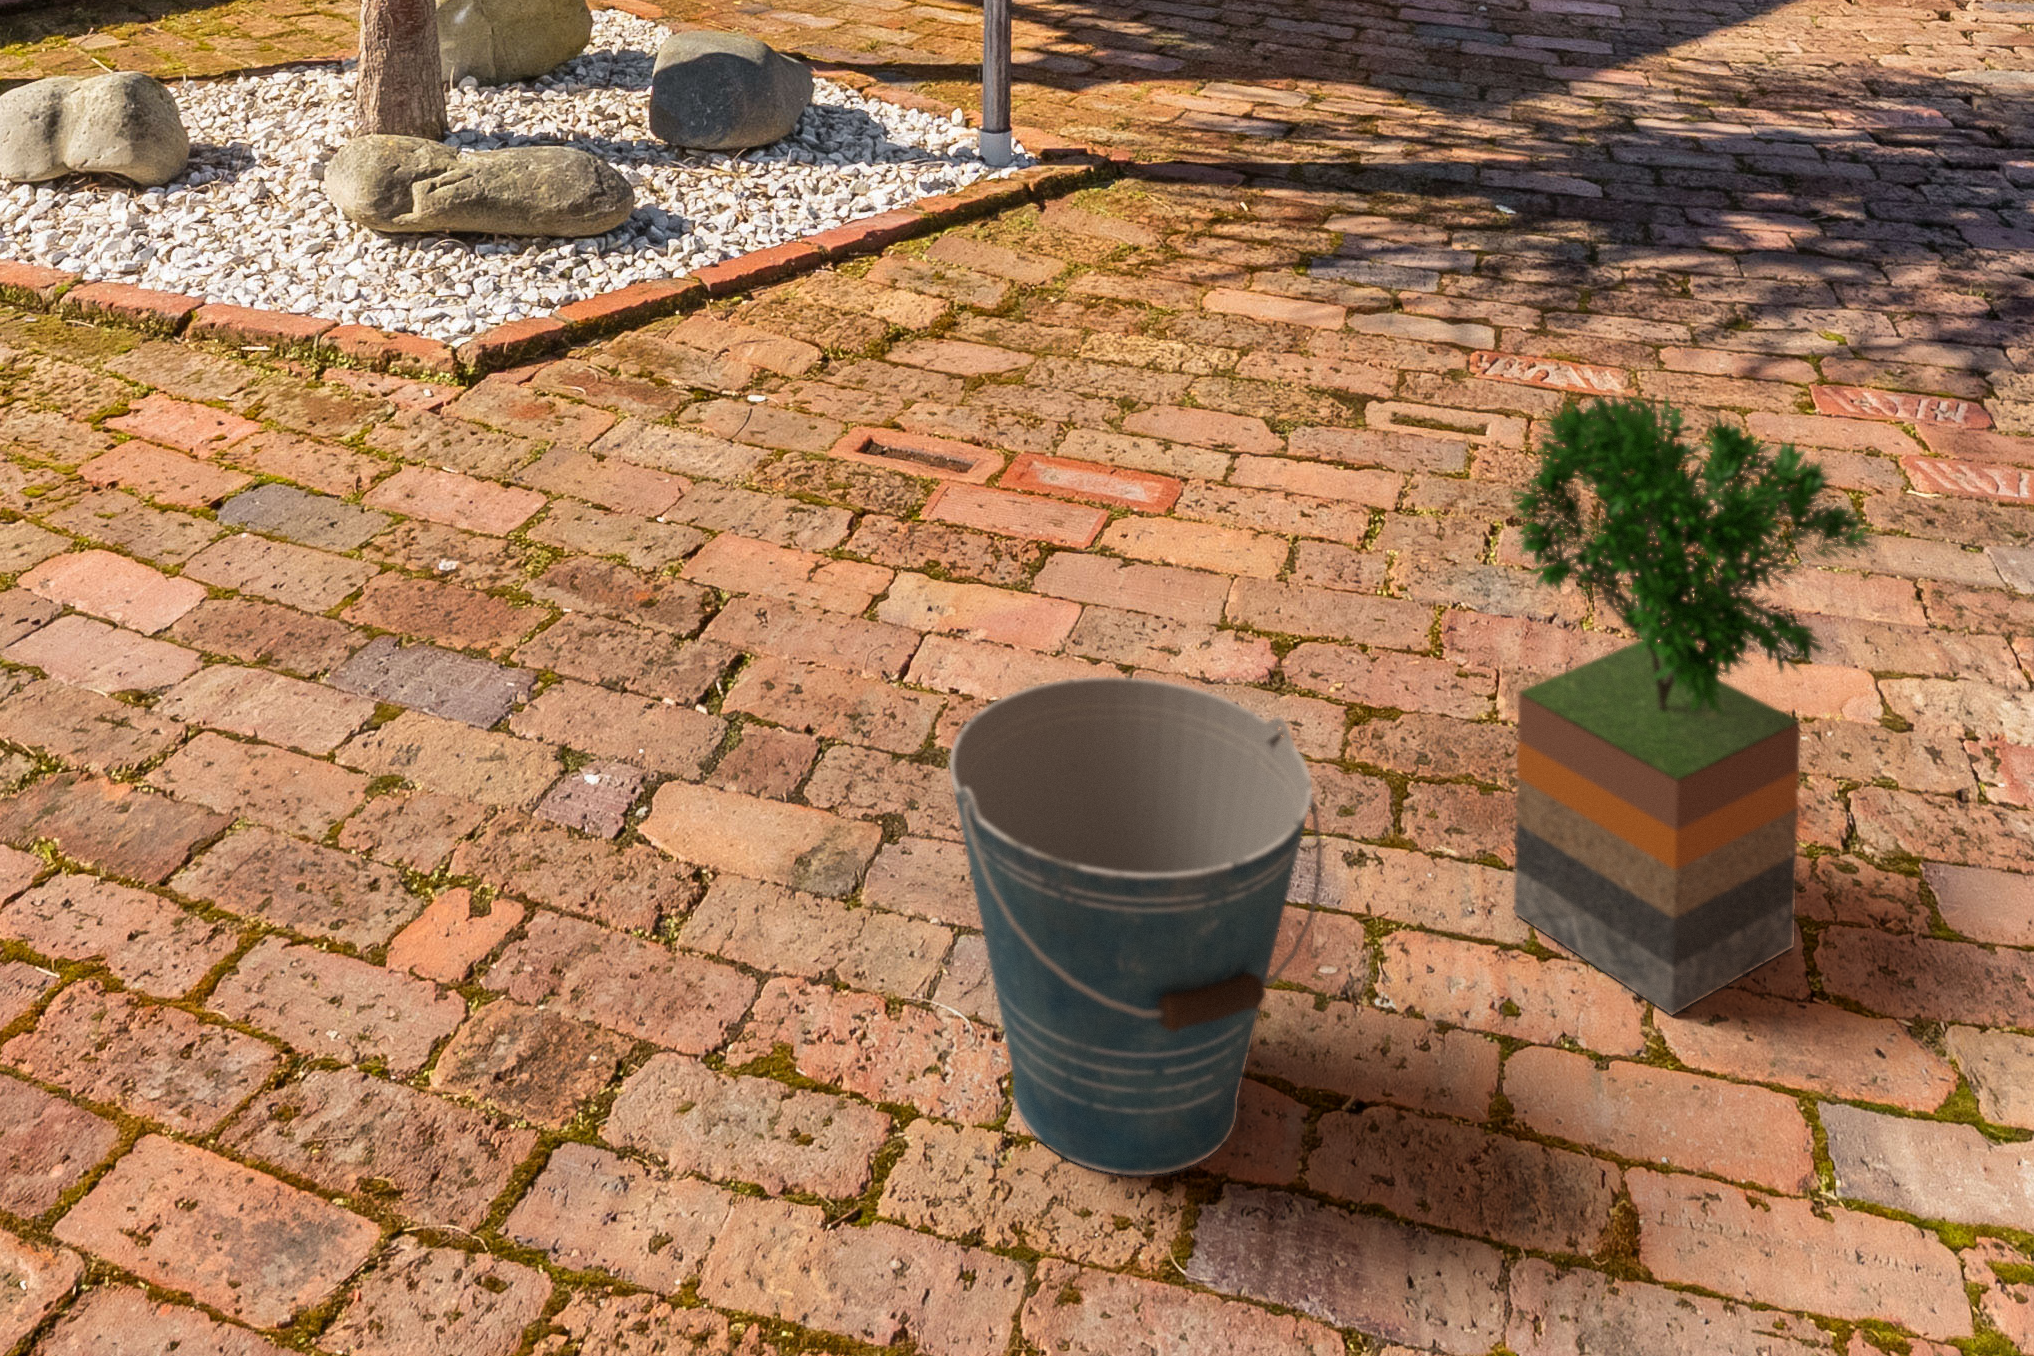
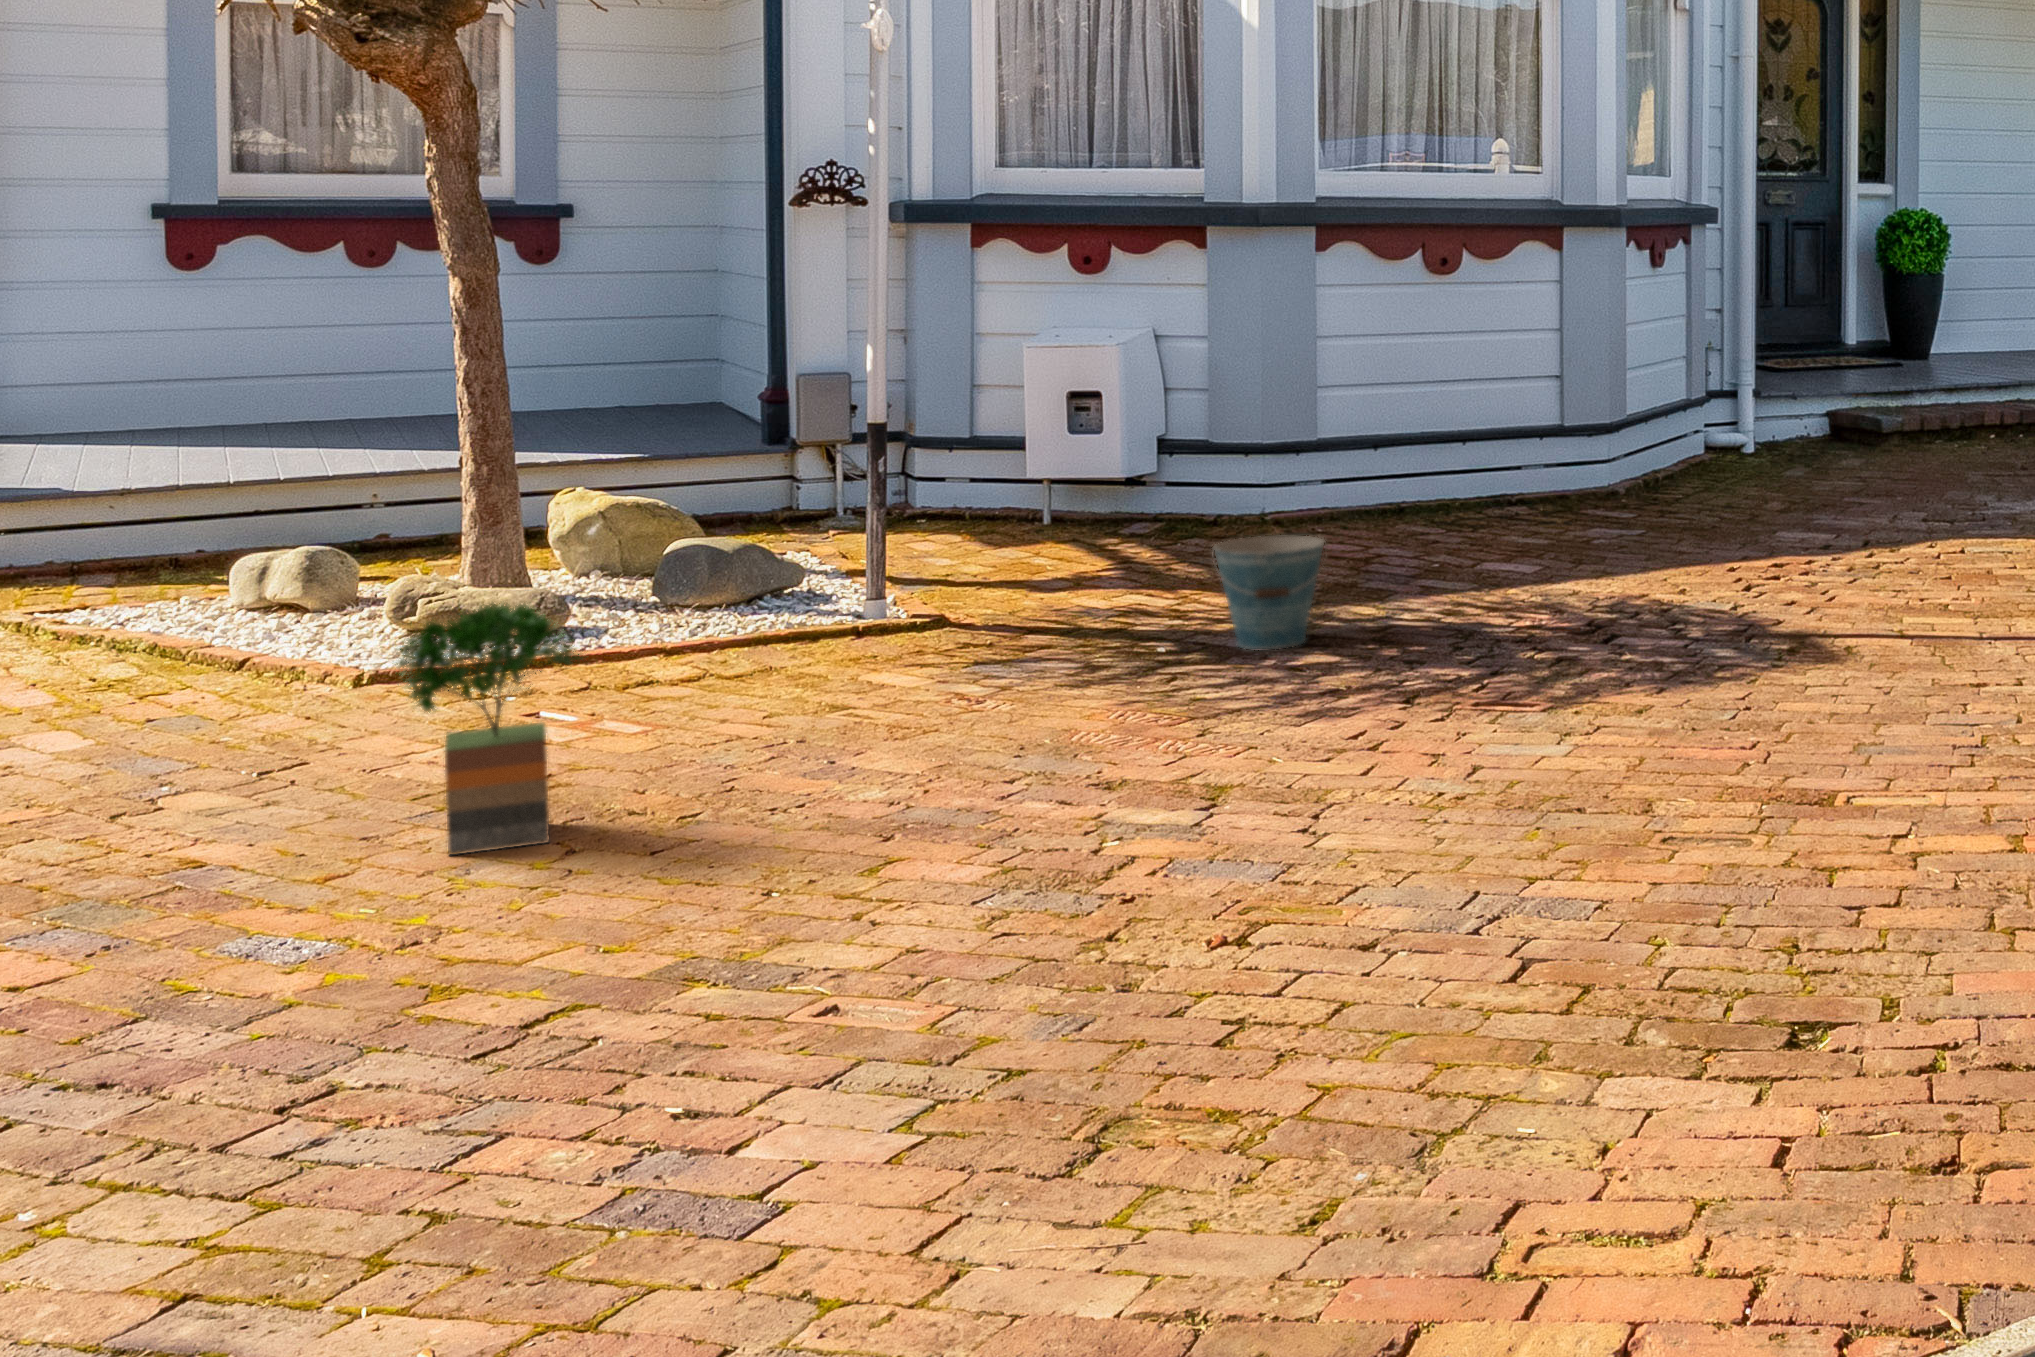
bucket: present [950,677,1322,1175] -> present [1213,535,1325,650]

